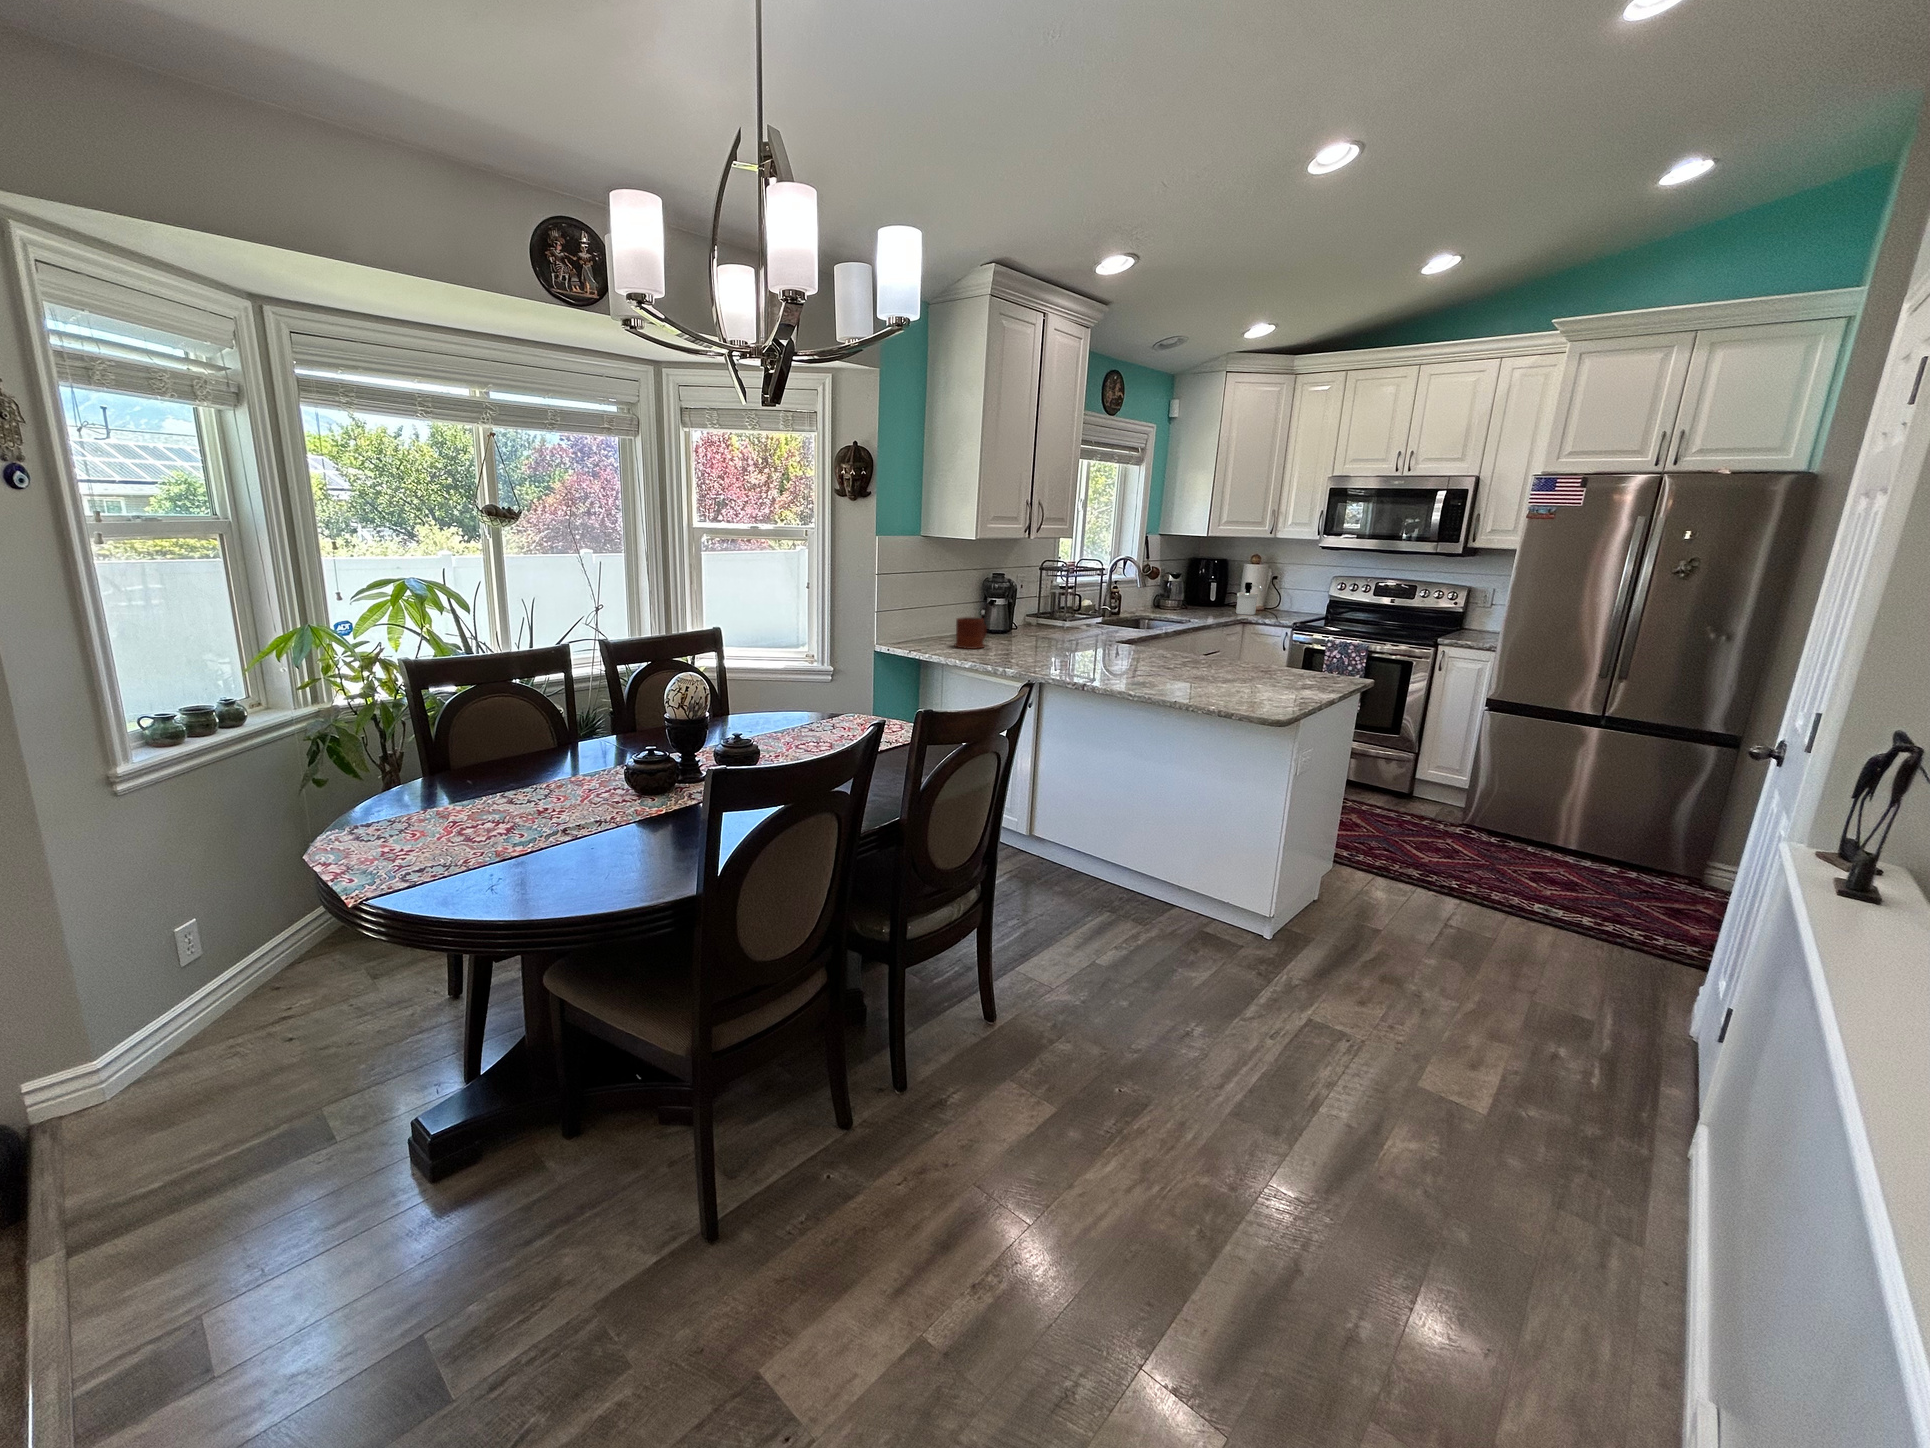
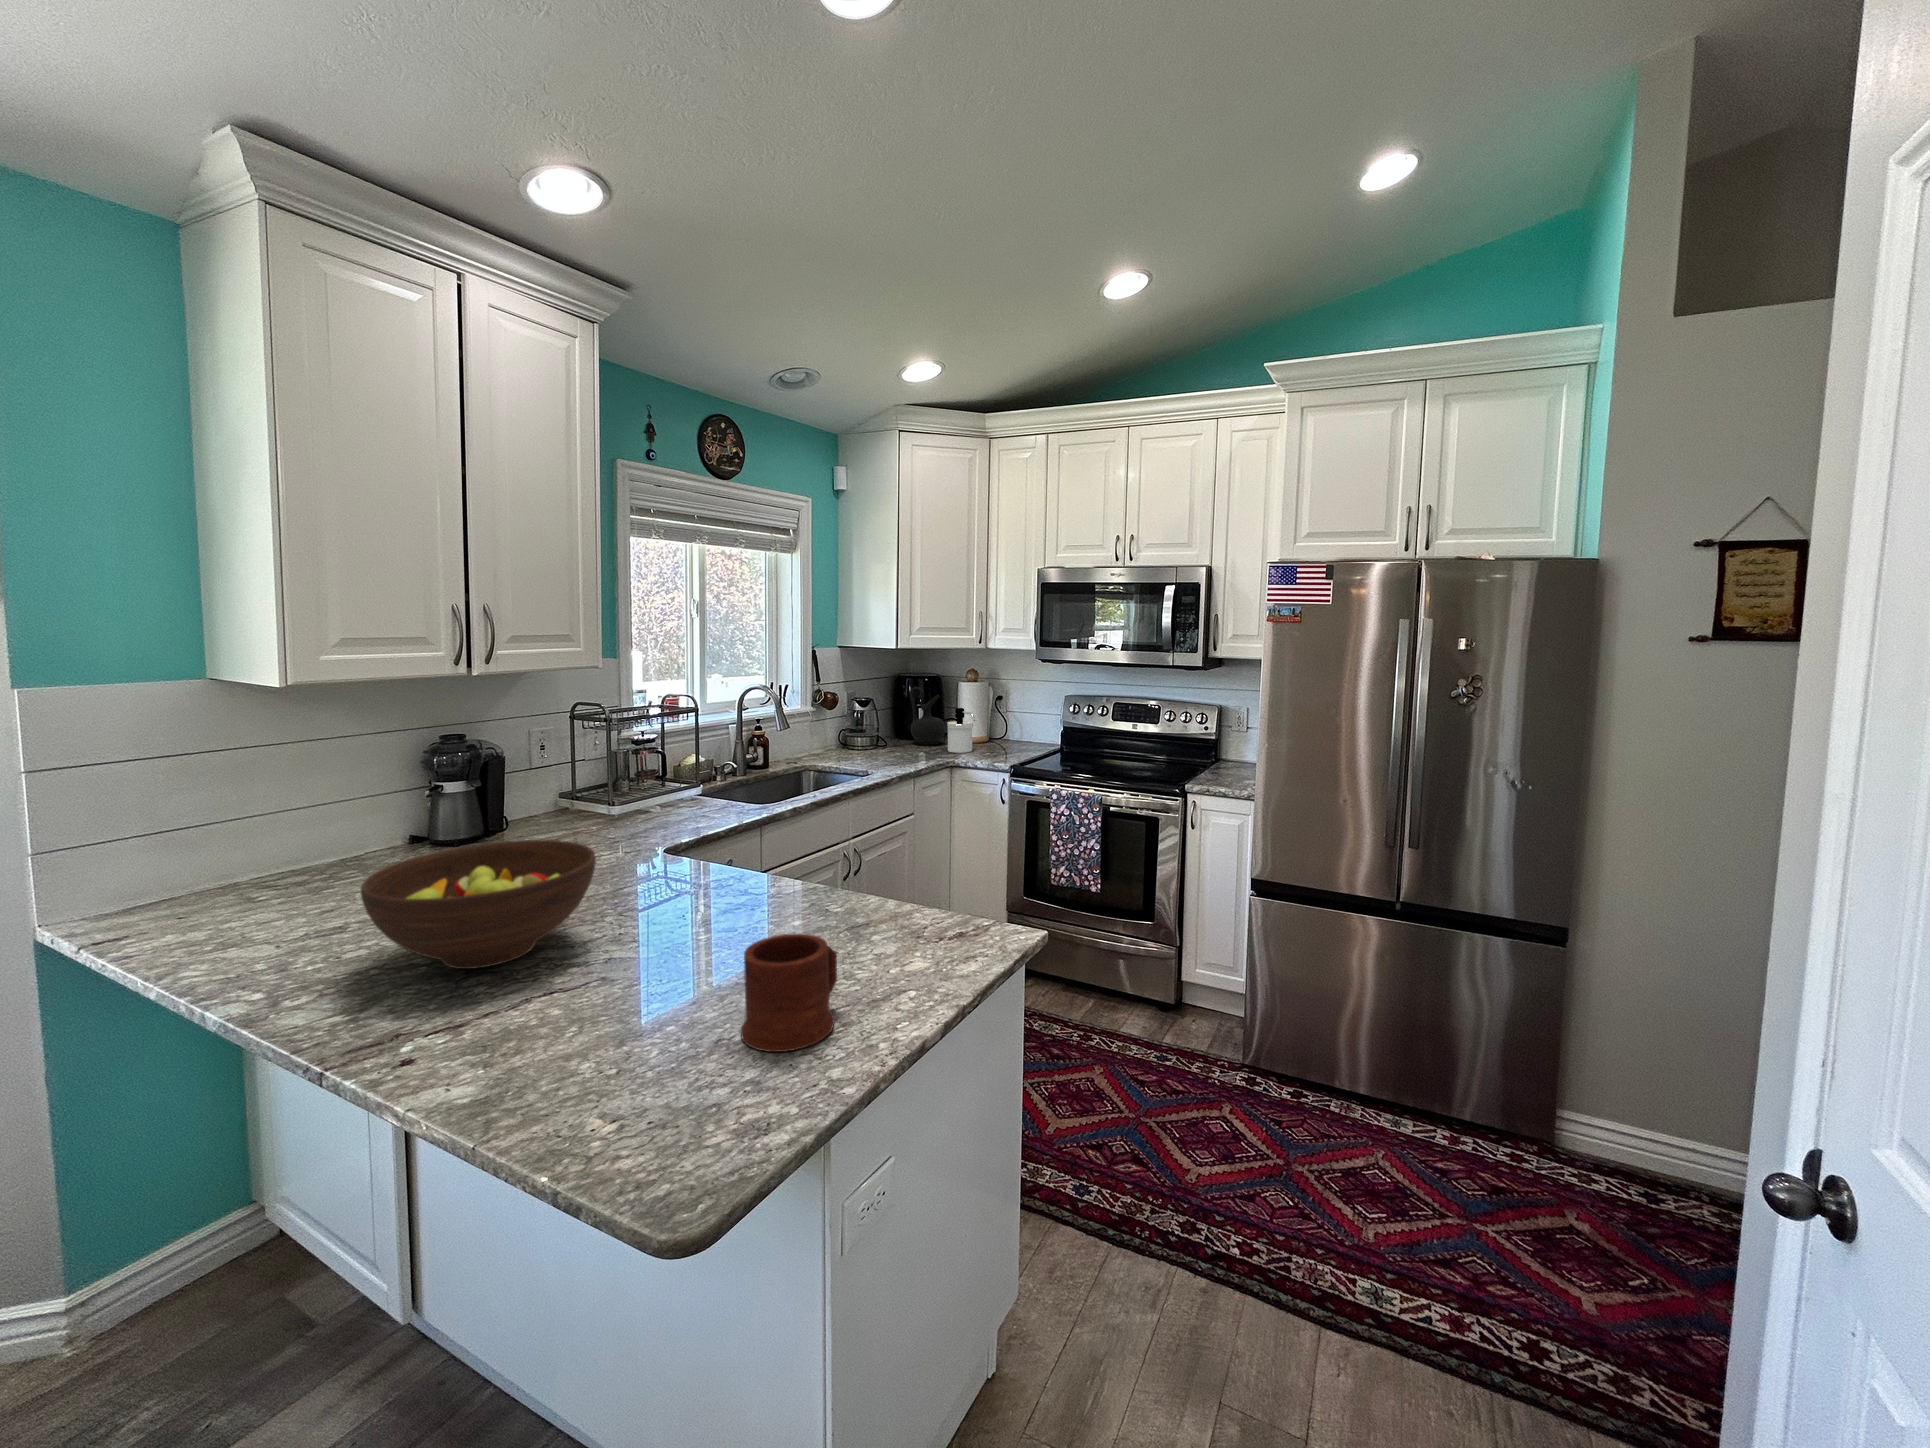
ceramic jug: none [1204,567,1231,609] -> present [910,687,945,745]
mug: present [954,617,987,649] -> present [741,934,837,1052]
fruit bowl: none [1061,617,1153,665] -> present [361,840,596,969]

